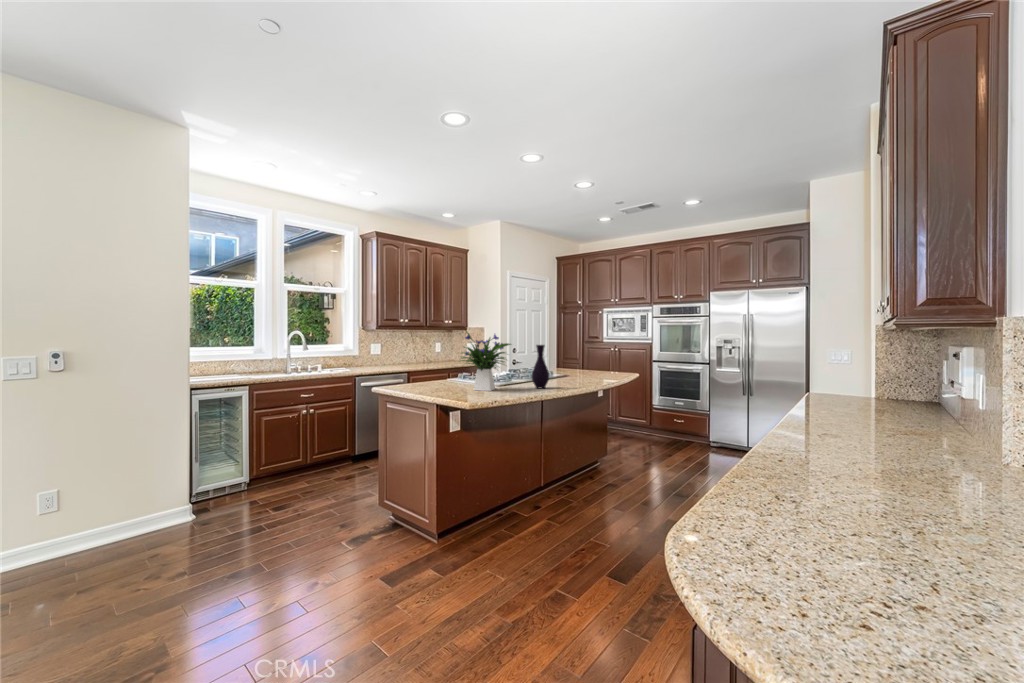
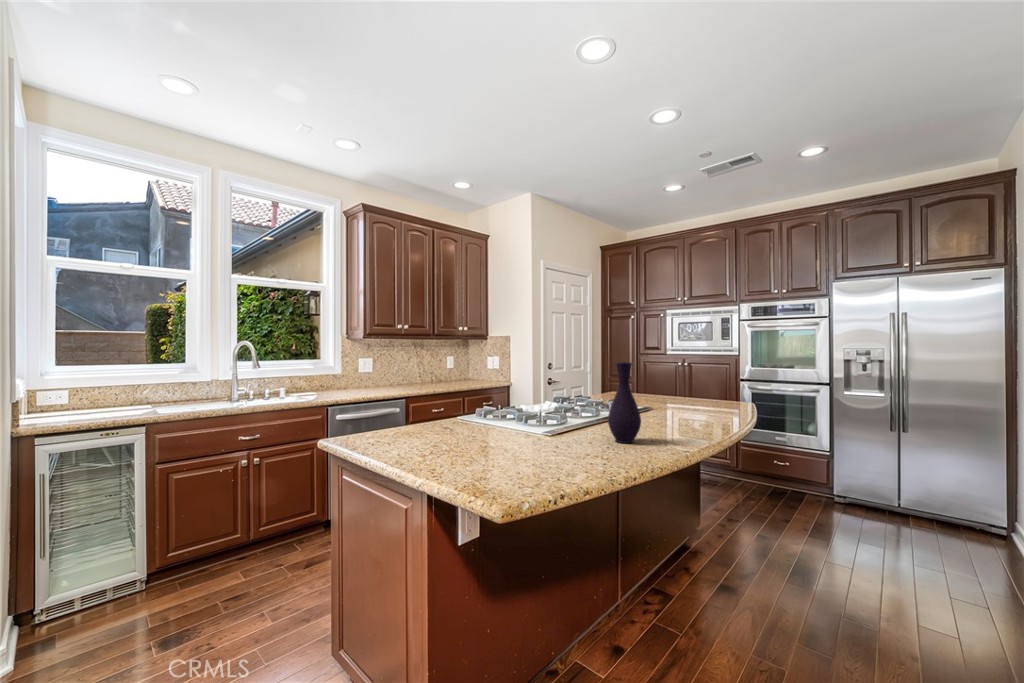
flower arrangement: present [462,332,511,391] -> none [469,336,576,452]

